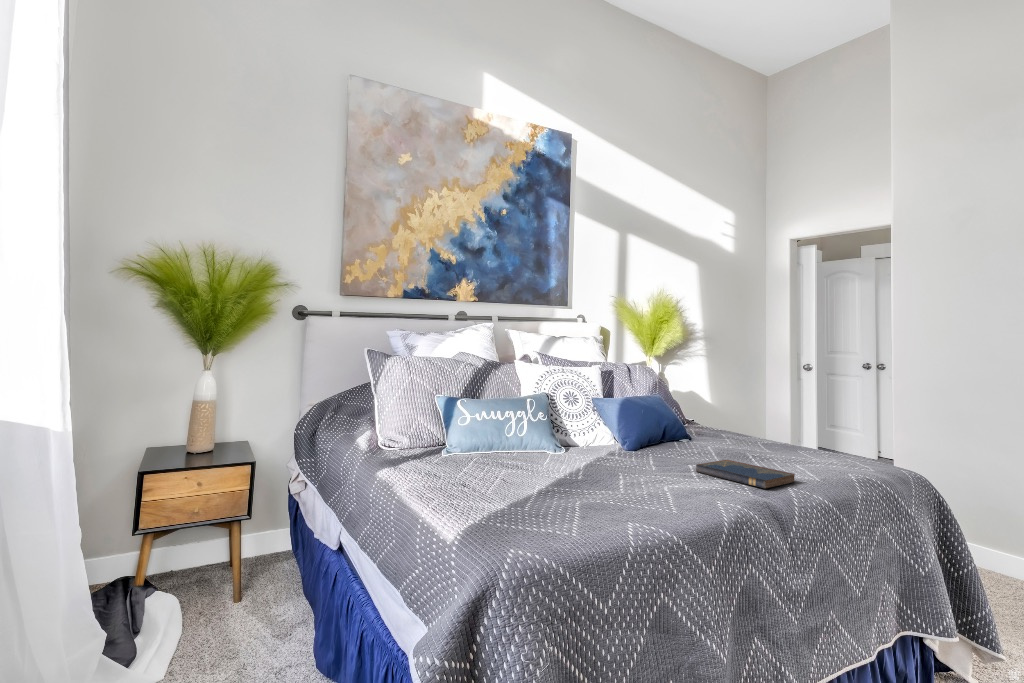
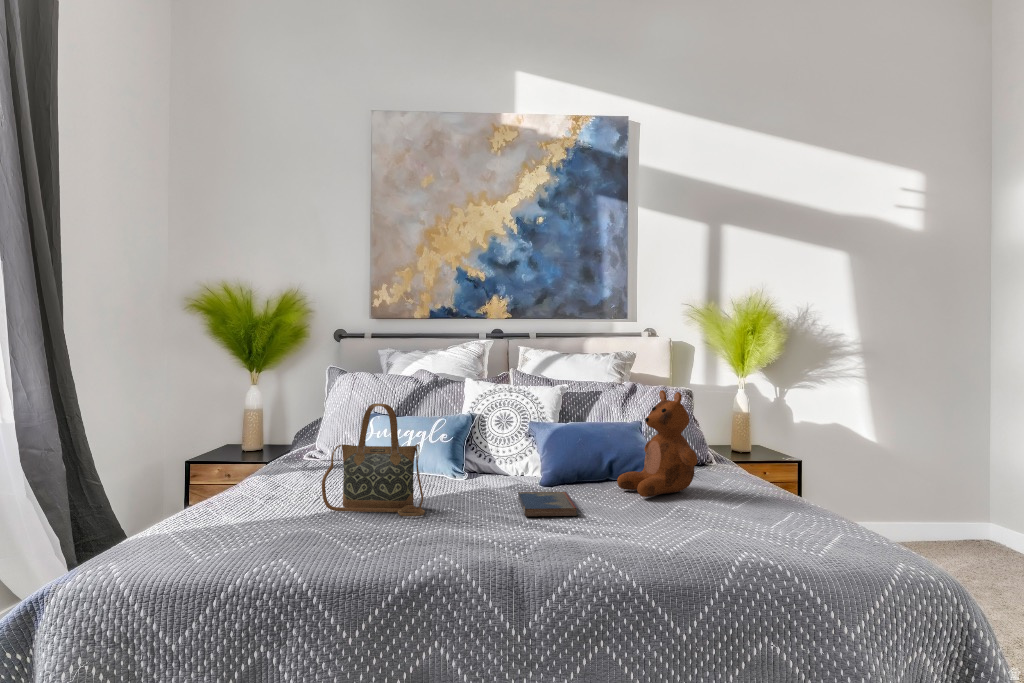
teddy bear: none [734,361,815,458] -> present [617,390,698,497]
handbag: none [549,375,679,510] -> present [322,404,425,516]

